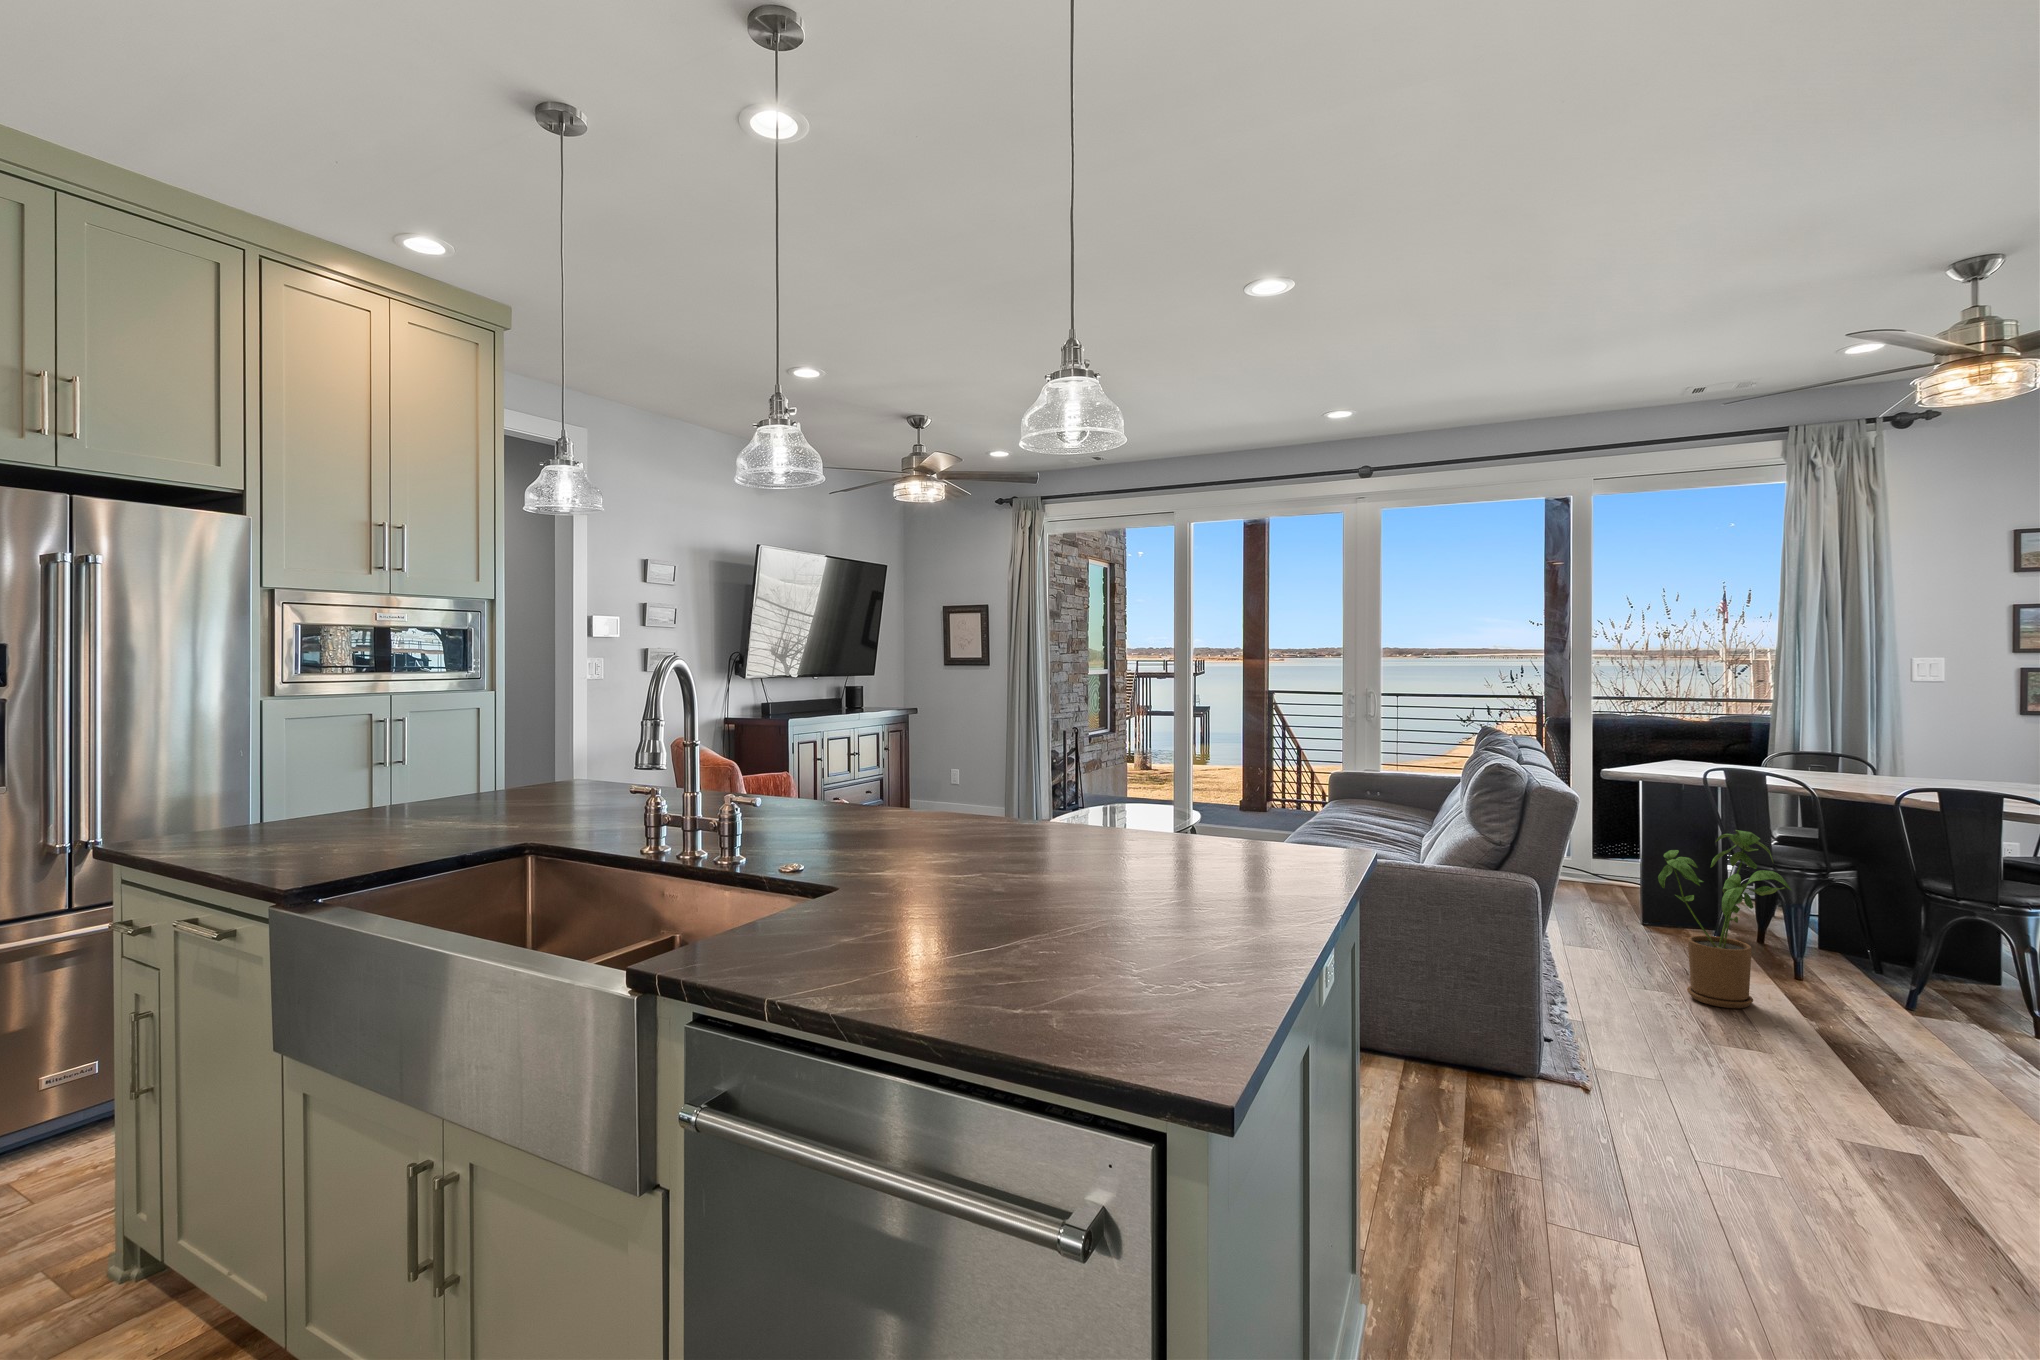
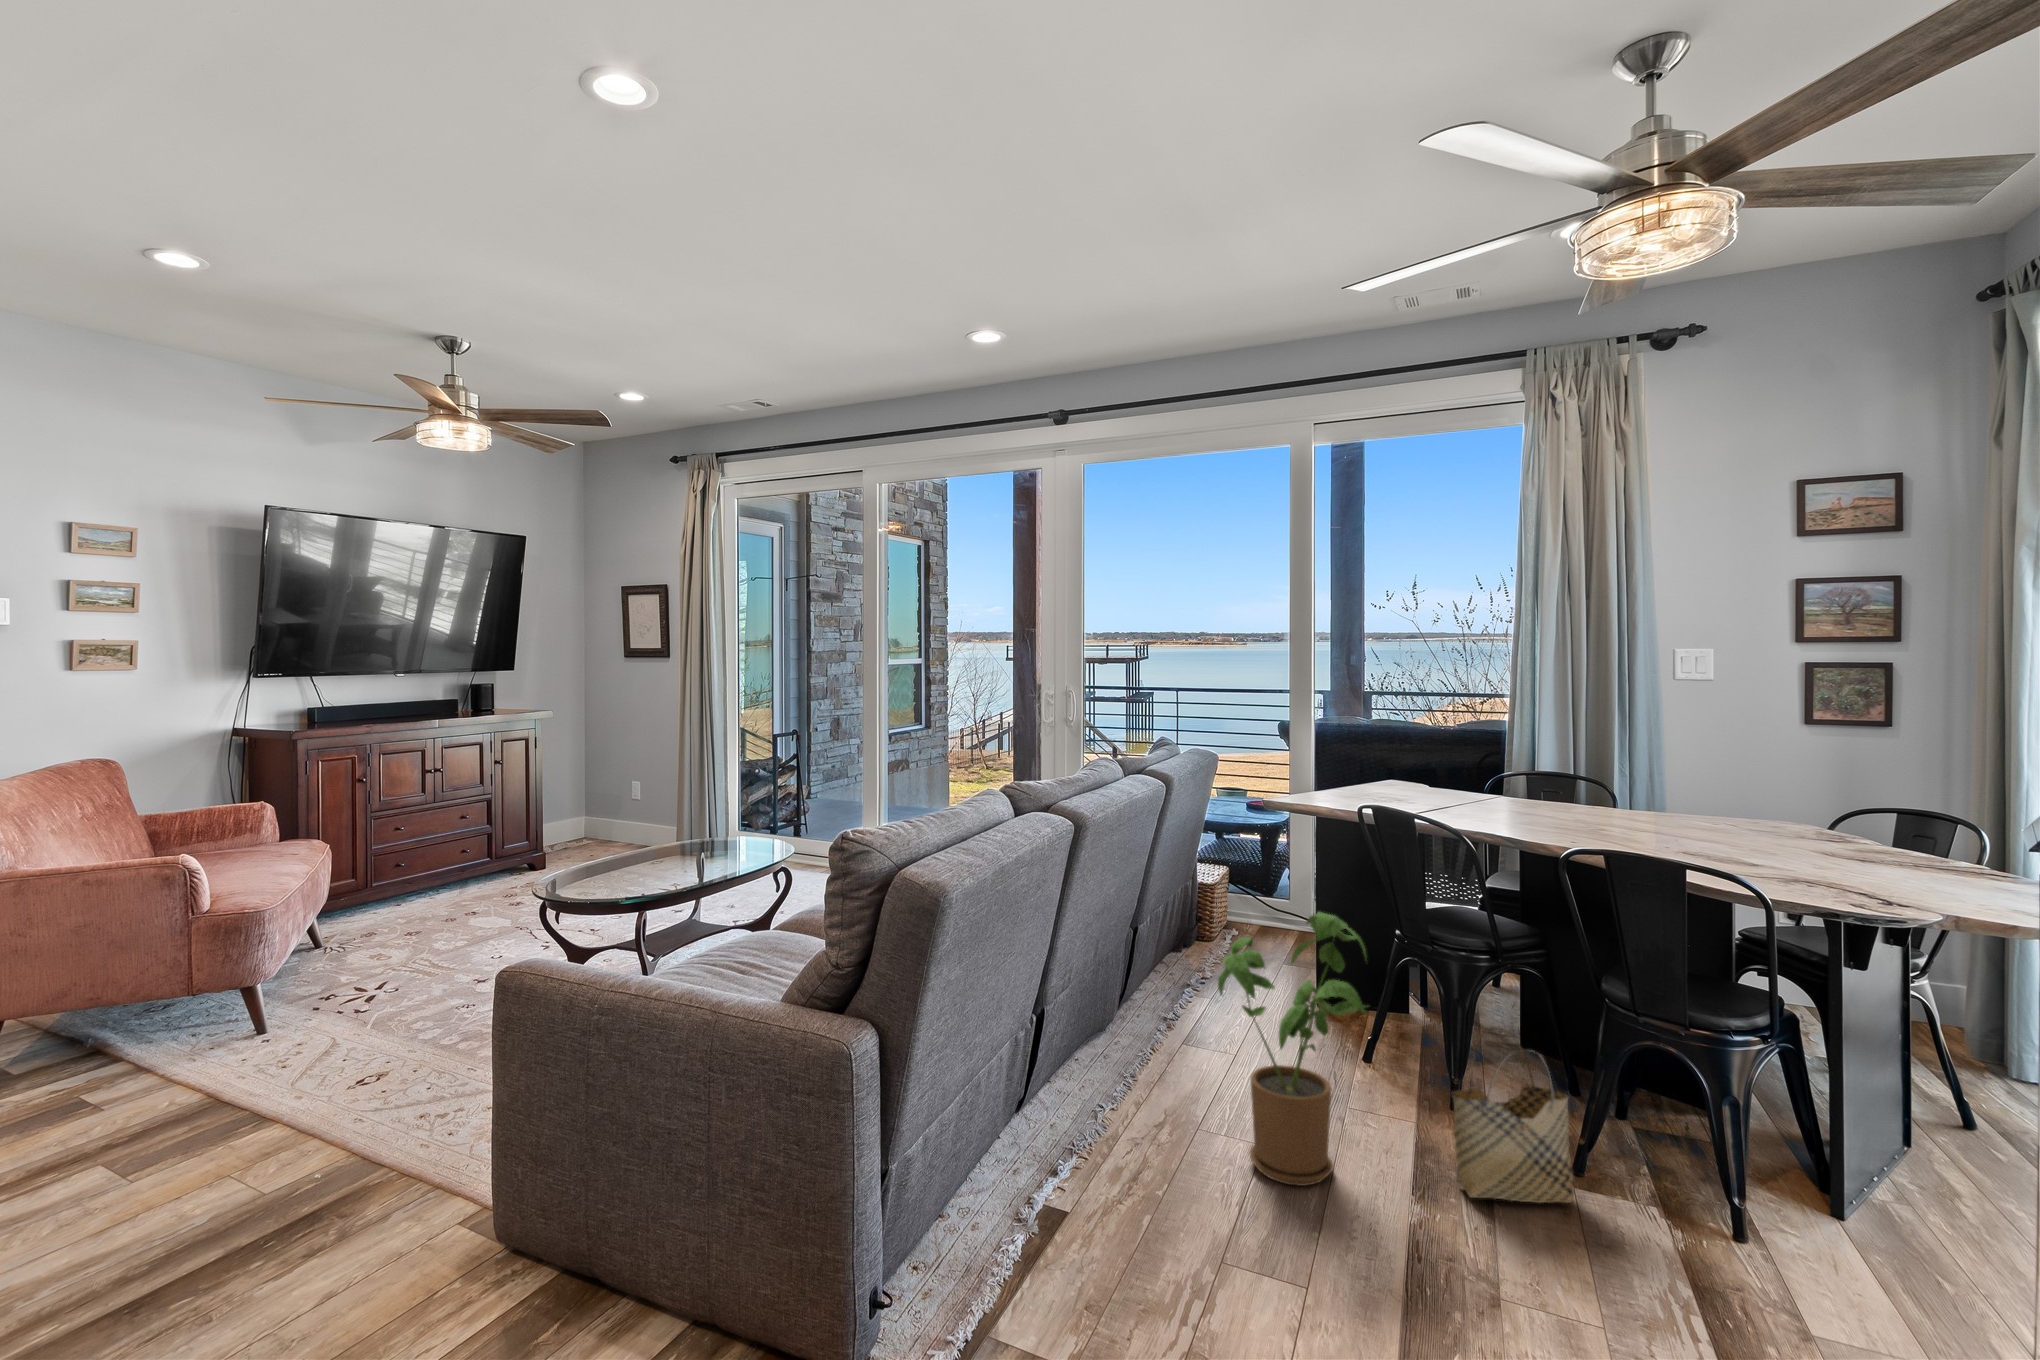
woven basket: none [1840,905,1930,1015] -> present [1452,1027,1574,1203]

